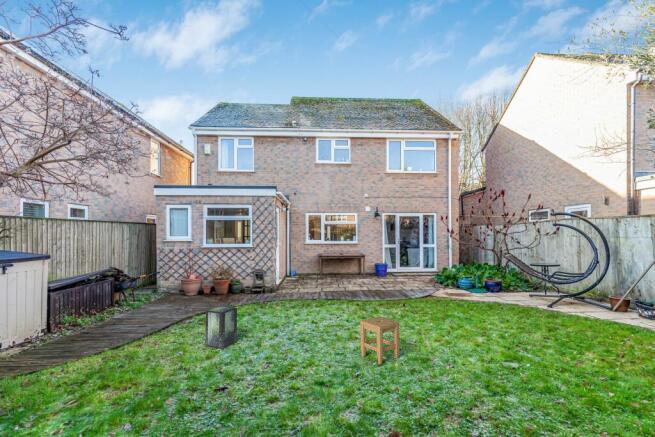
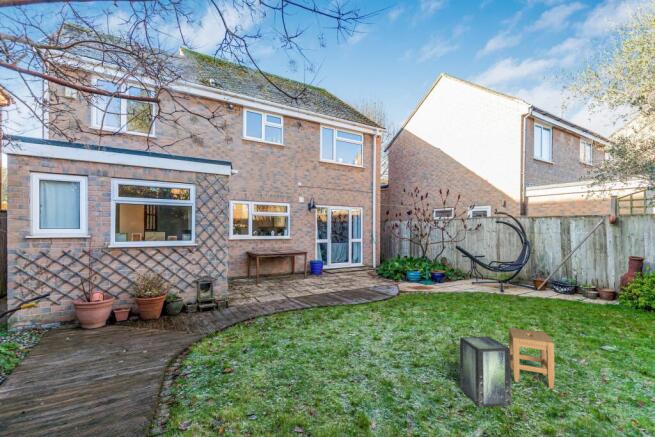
storage box: present [205,306,237,349] -> present [460,337,511,407]

